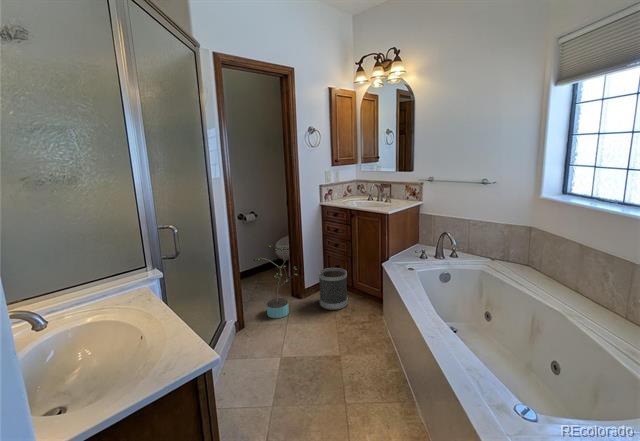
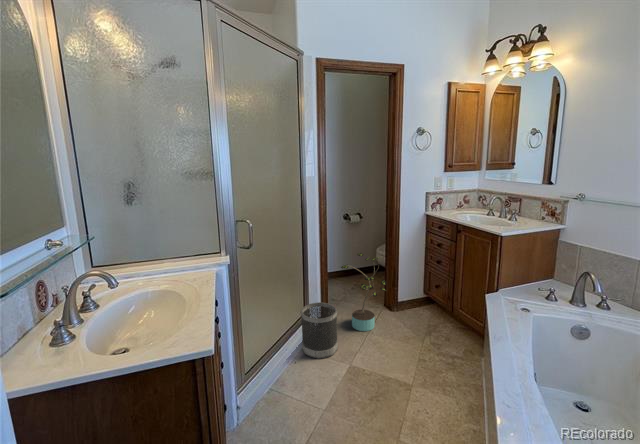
wastebasket: present [319,268,348,310] -> present [301,302,338,359]

